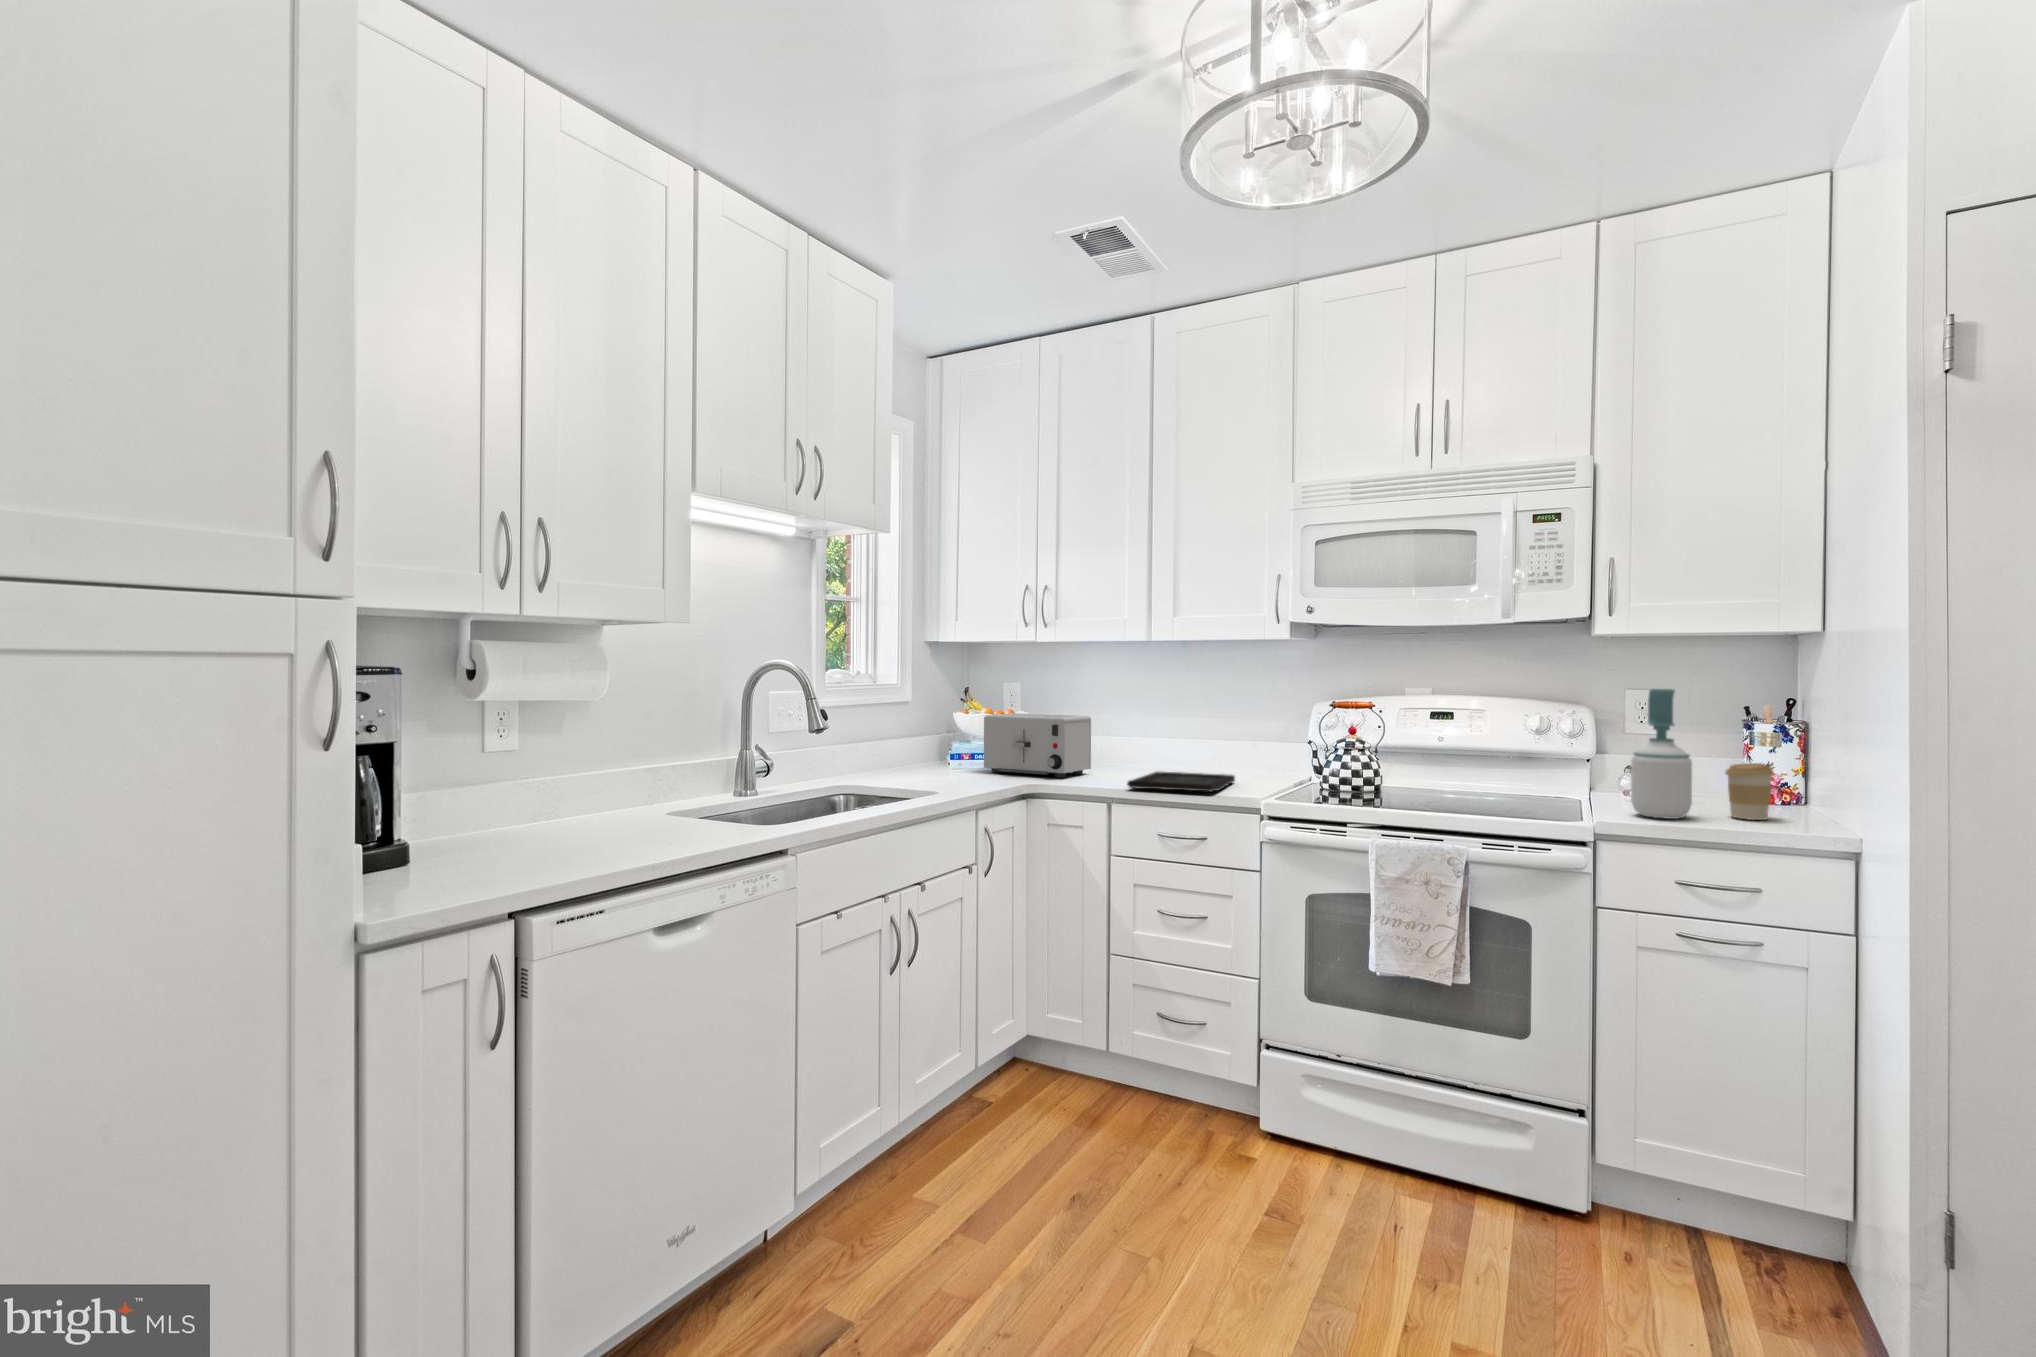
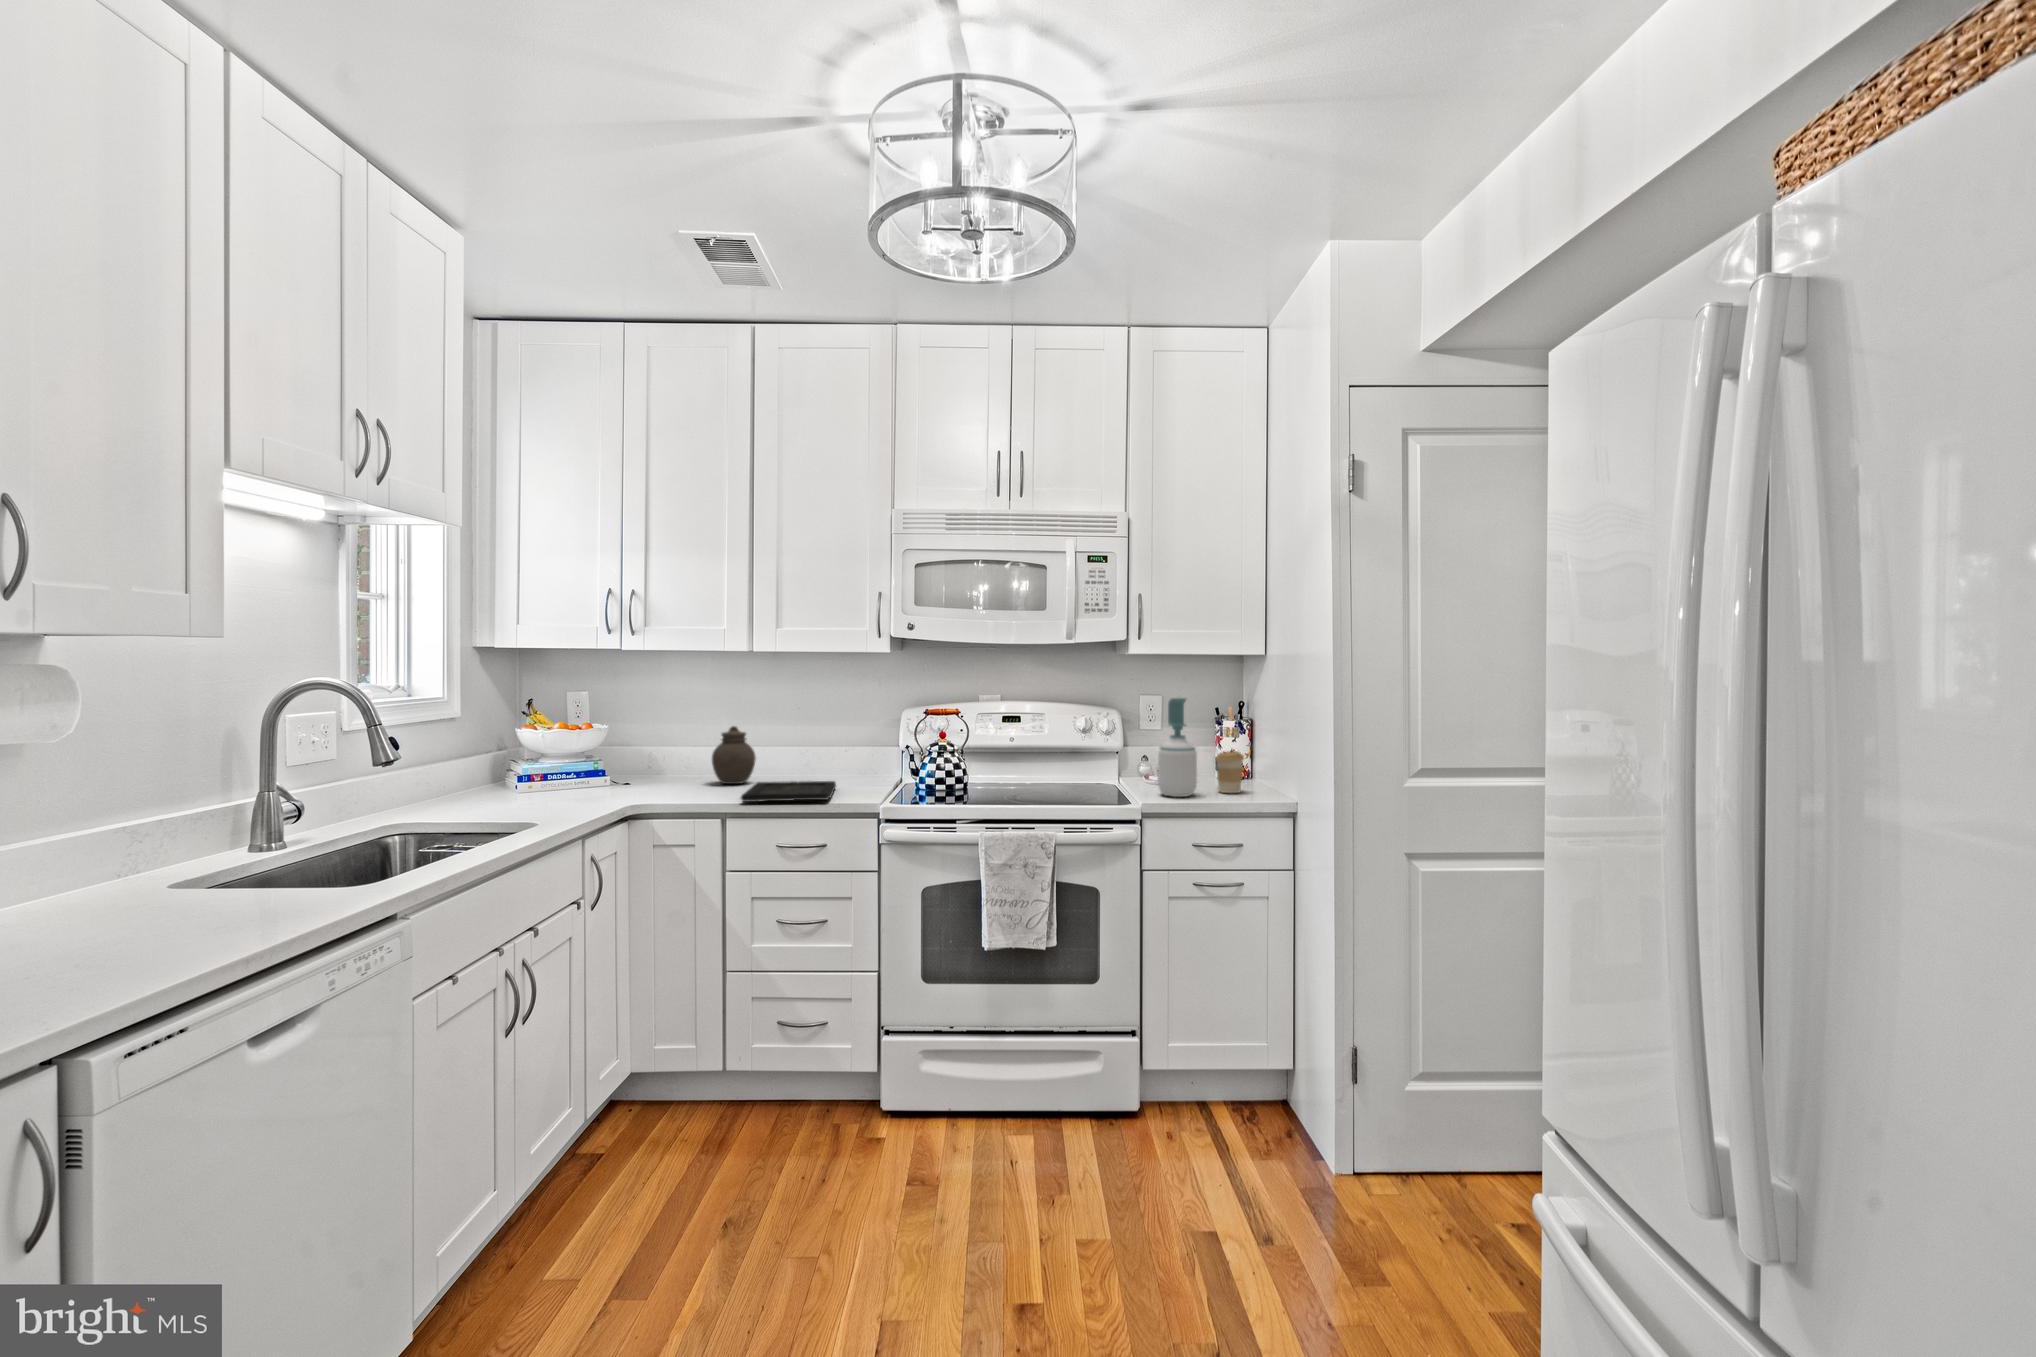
toaster: present [984,714,1091,777] -> none [562,729,685,795]
jar: none [1118,715,1160,773] -> present [712,726,756,784]

